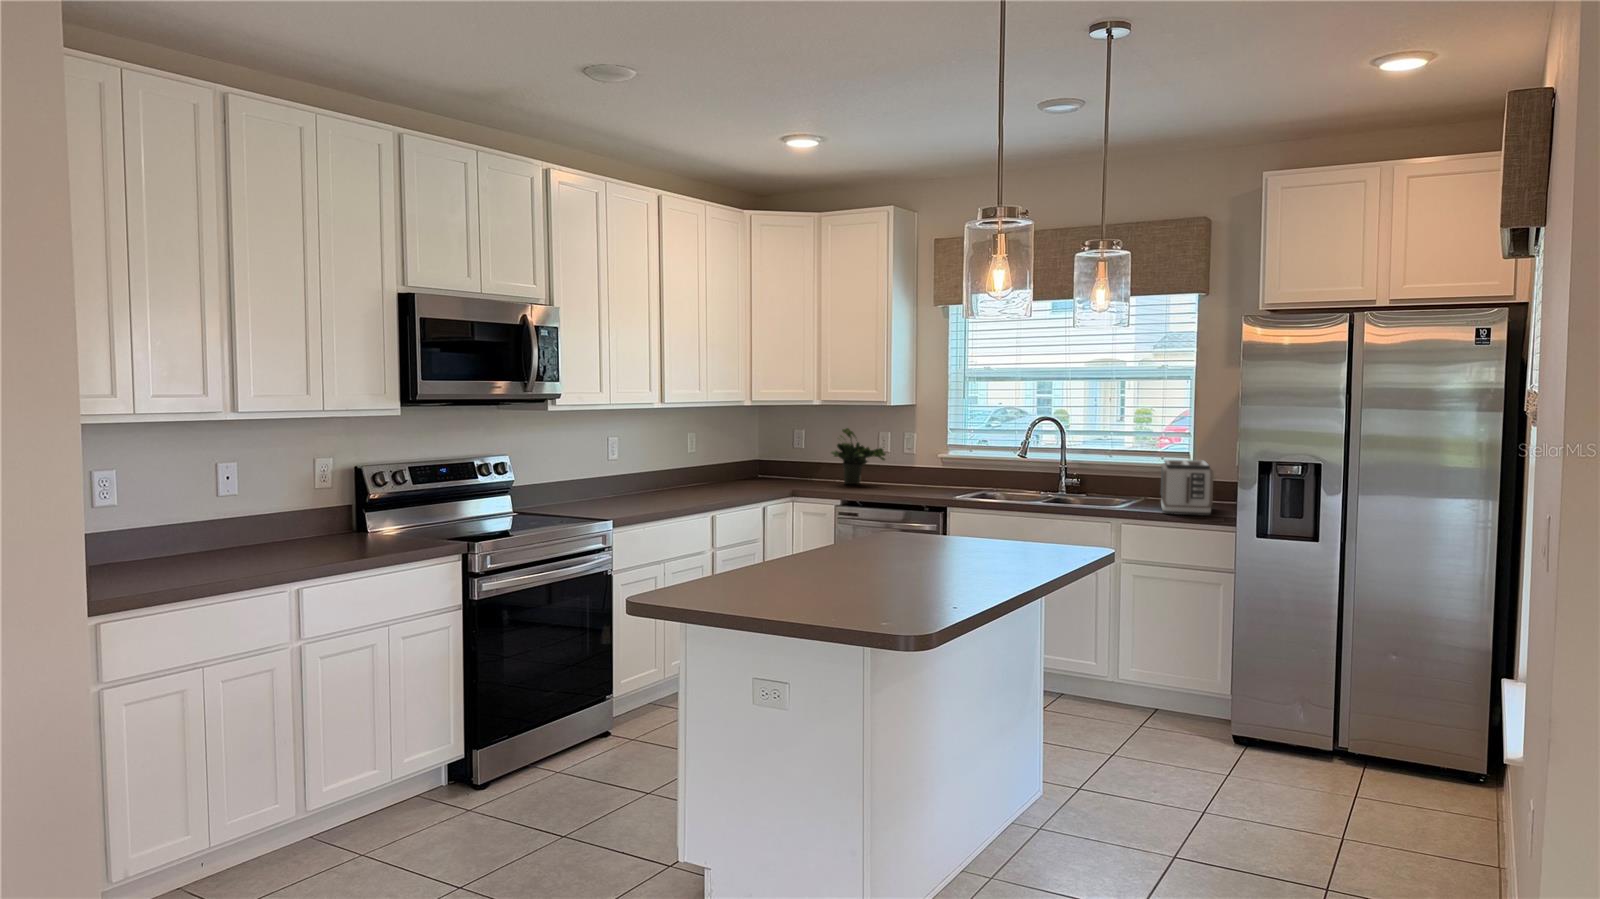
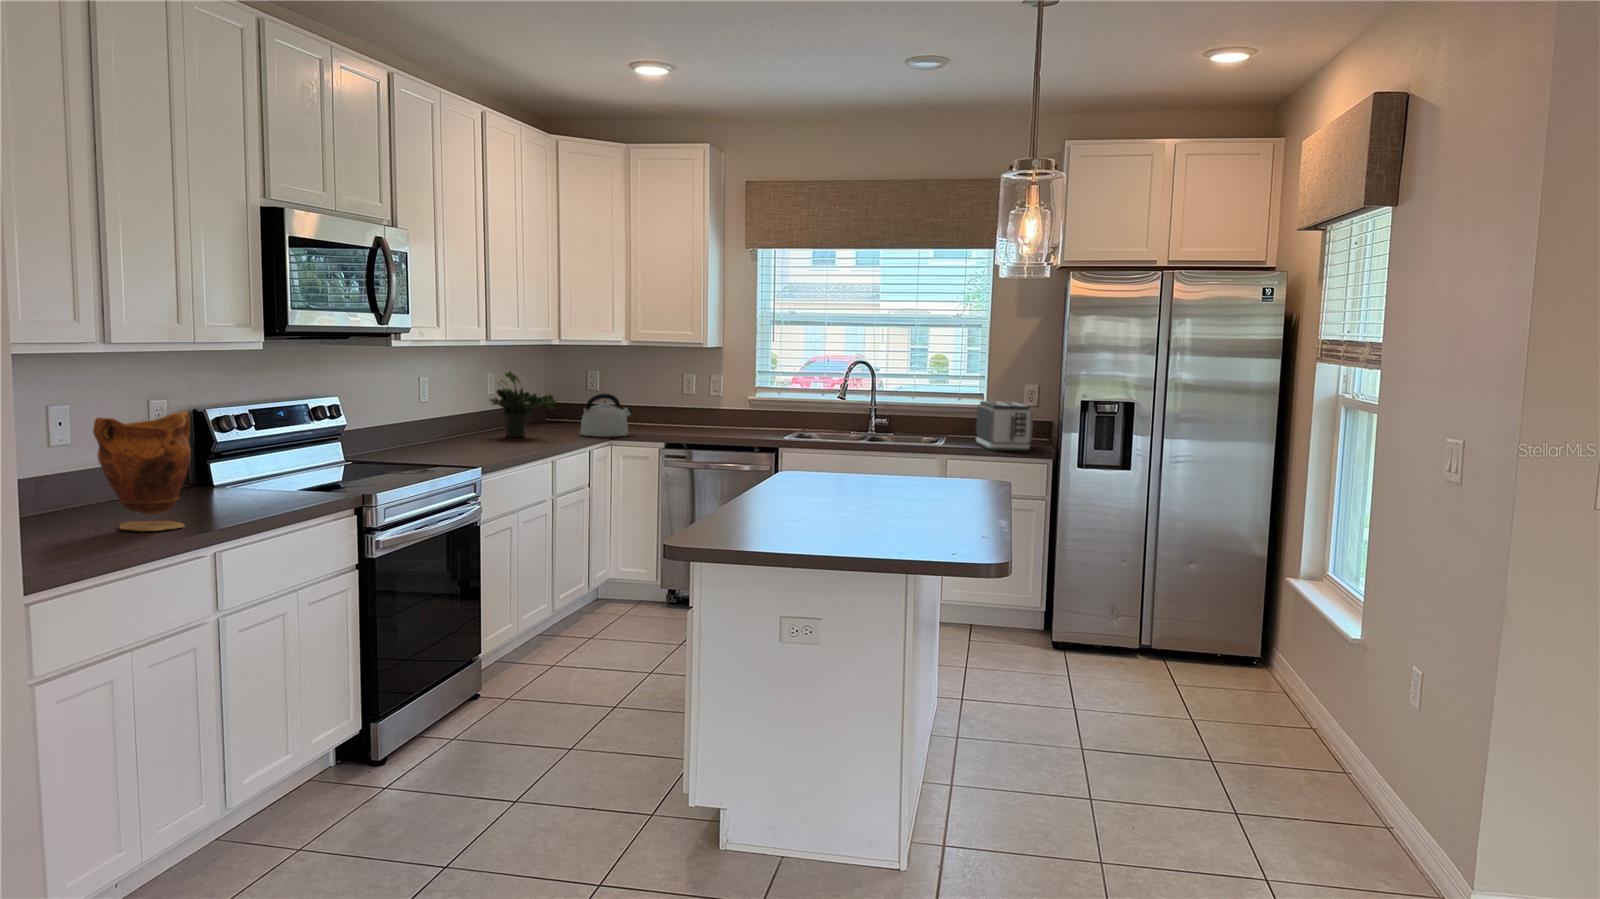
potted plant: present [831,428,886,484] -> present [489,372,556,437]
kettle: none [762,452,812,493] -> present [580,393,632,437]
vase: none [203,469,298,569] -> present [93,411,191,531]

